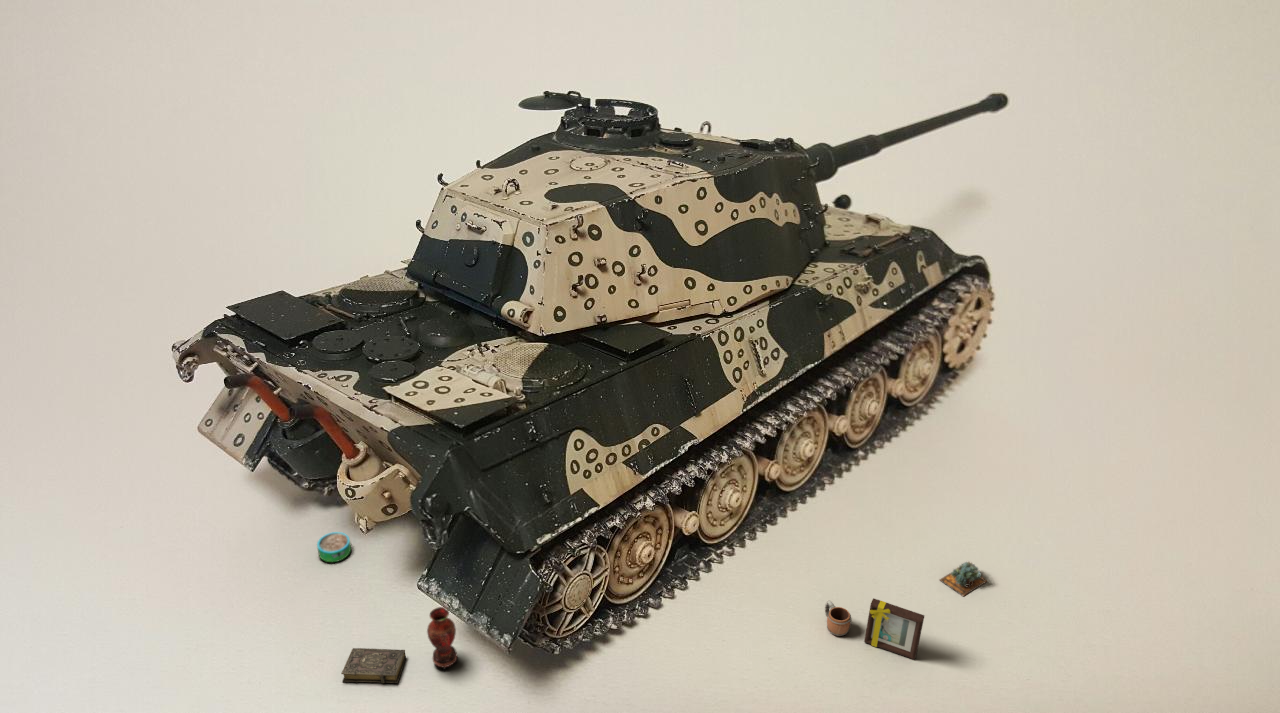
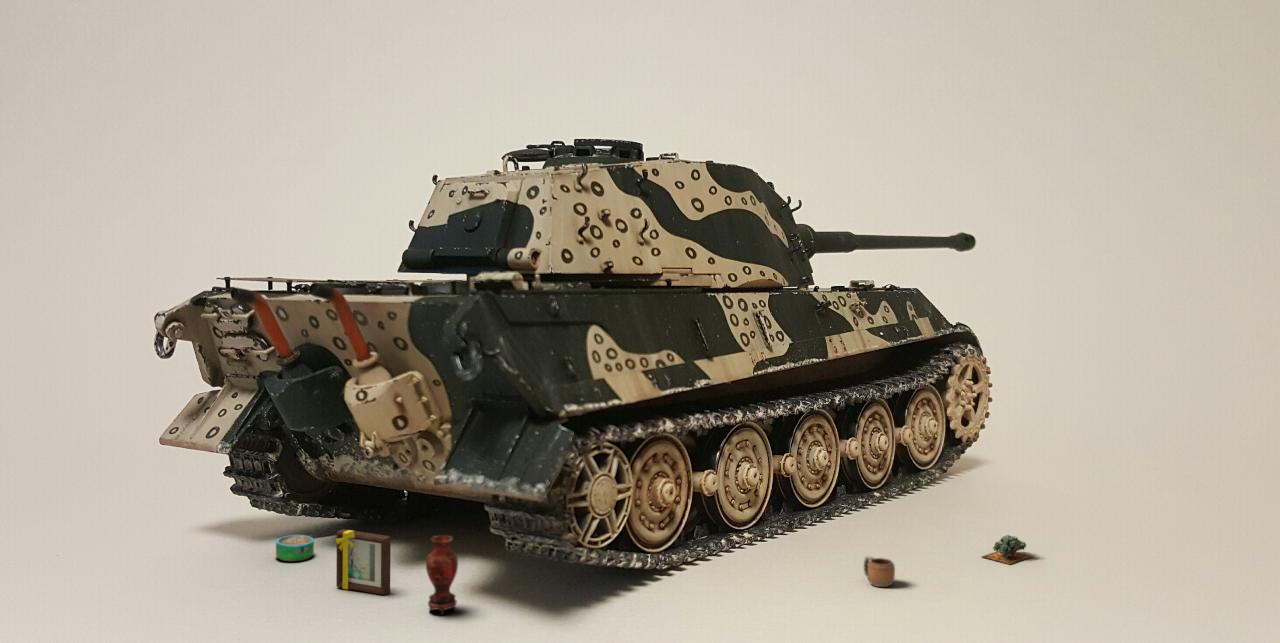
picture frame: present [864,598,924,659] -> present [336,529,391,595]
book: present [341,648,406,683] -> none [324,598,395,623]

